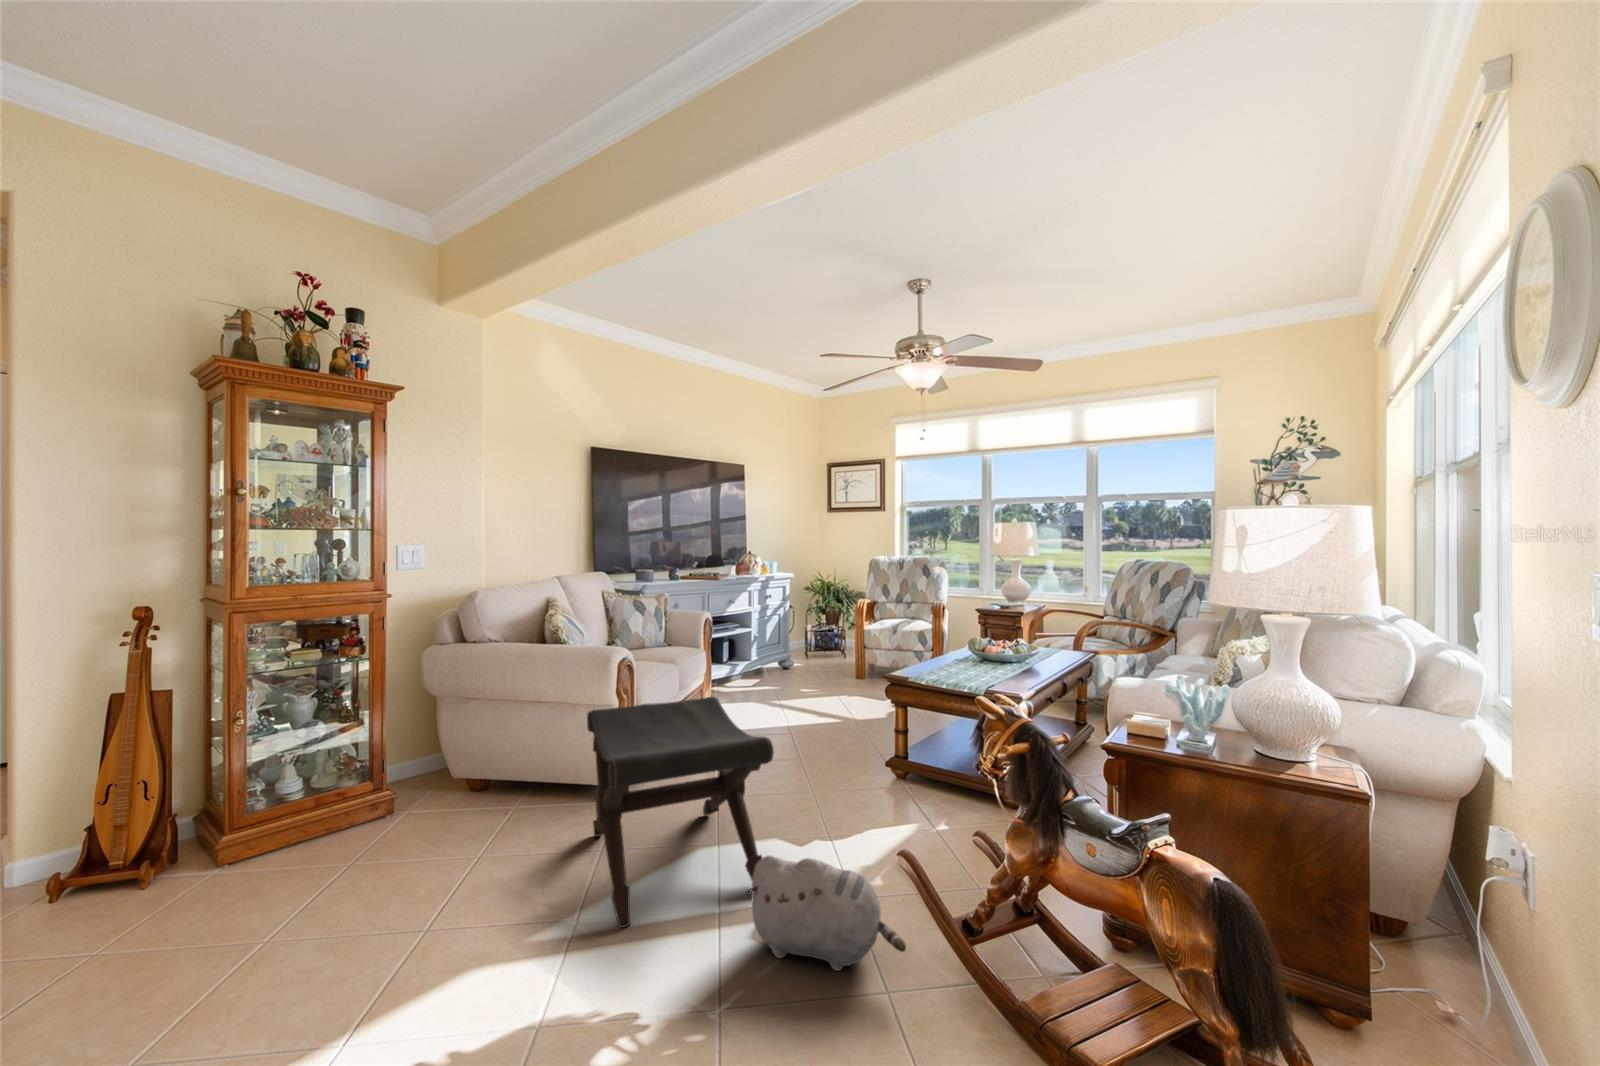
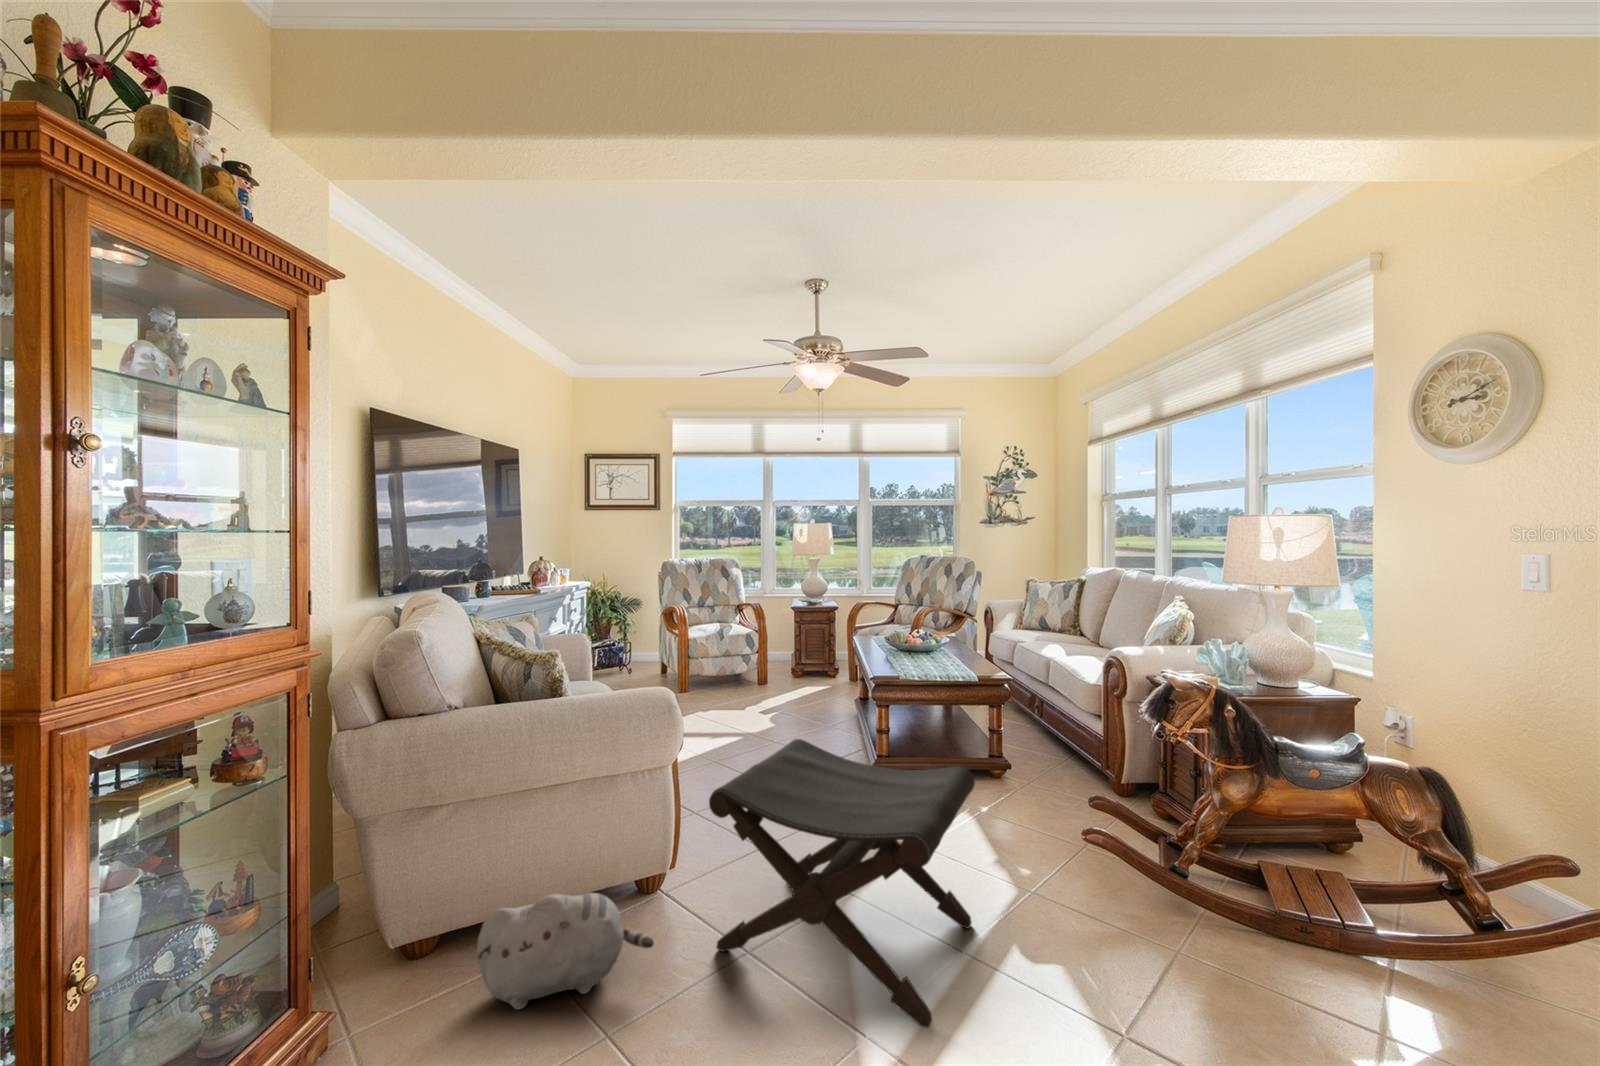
plush toy: present [746,855,906,971] -> present [477,893,654,1009]

